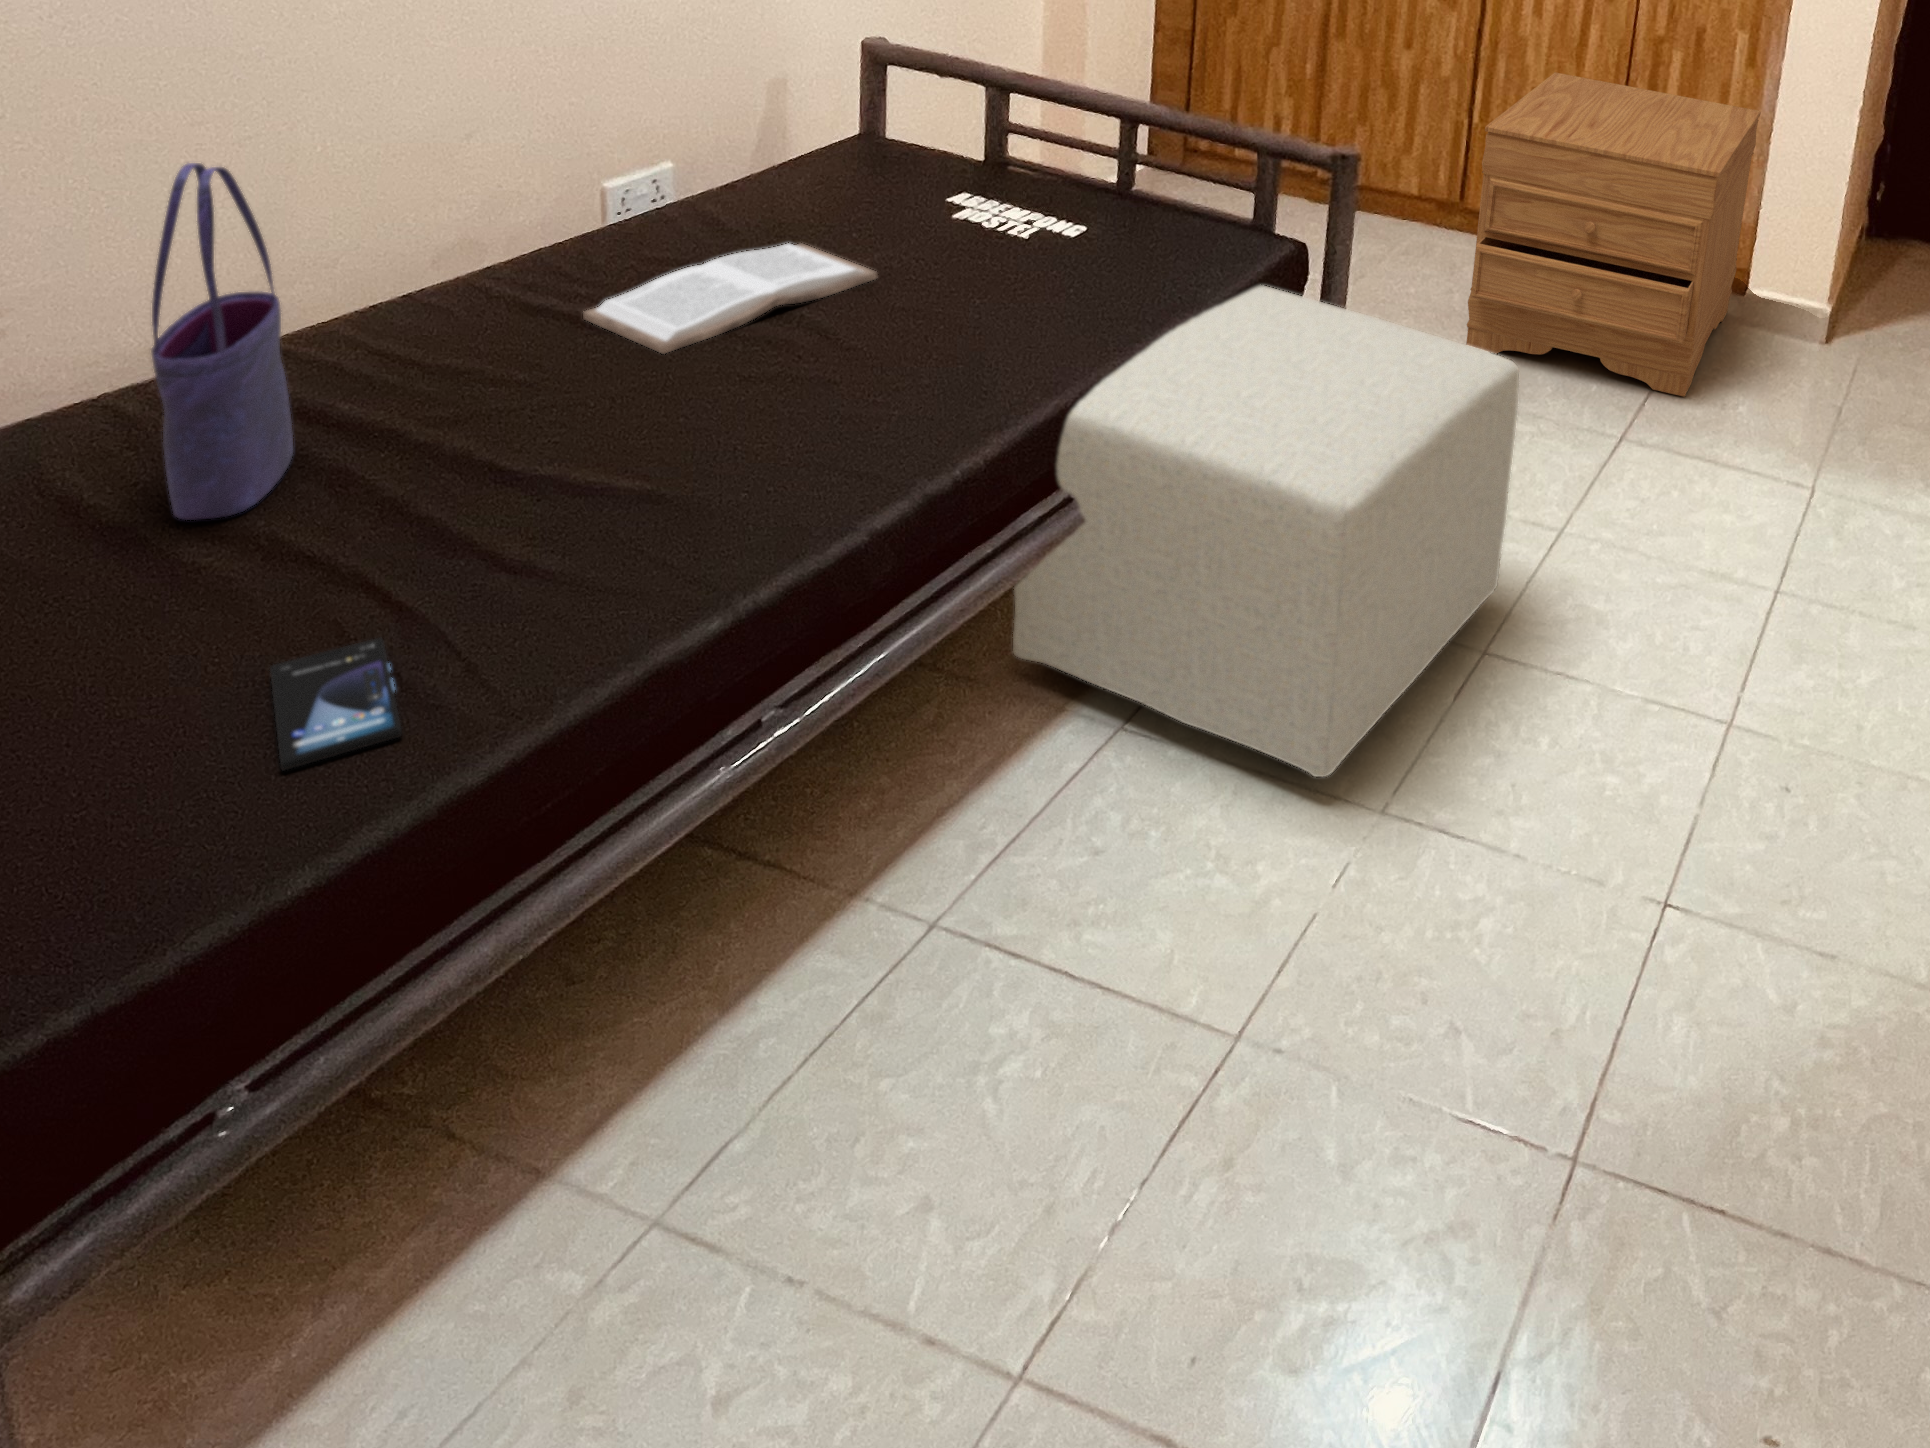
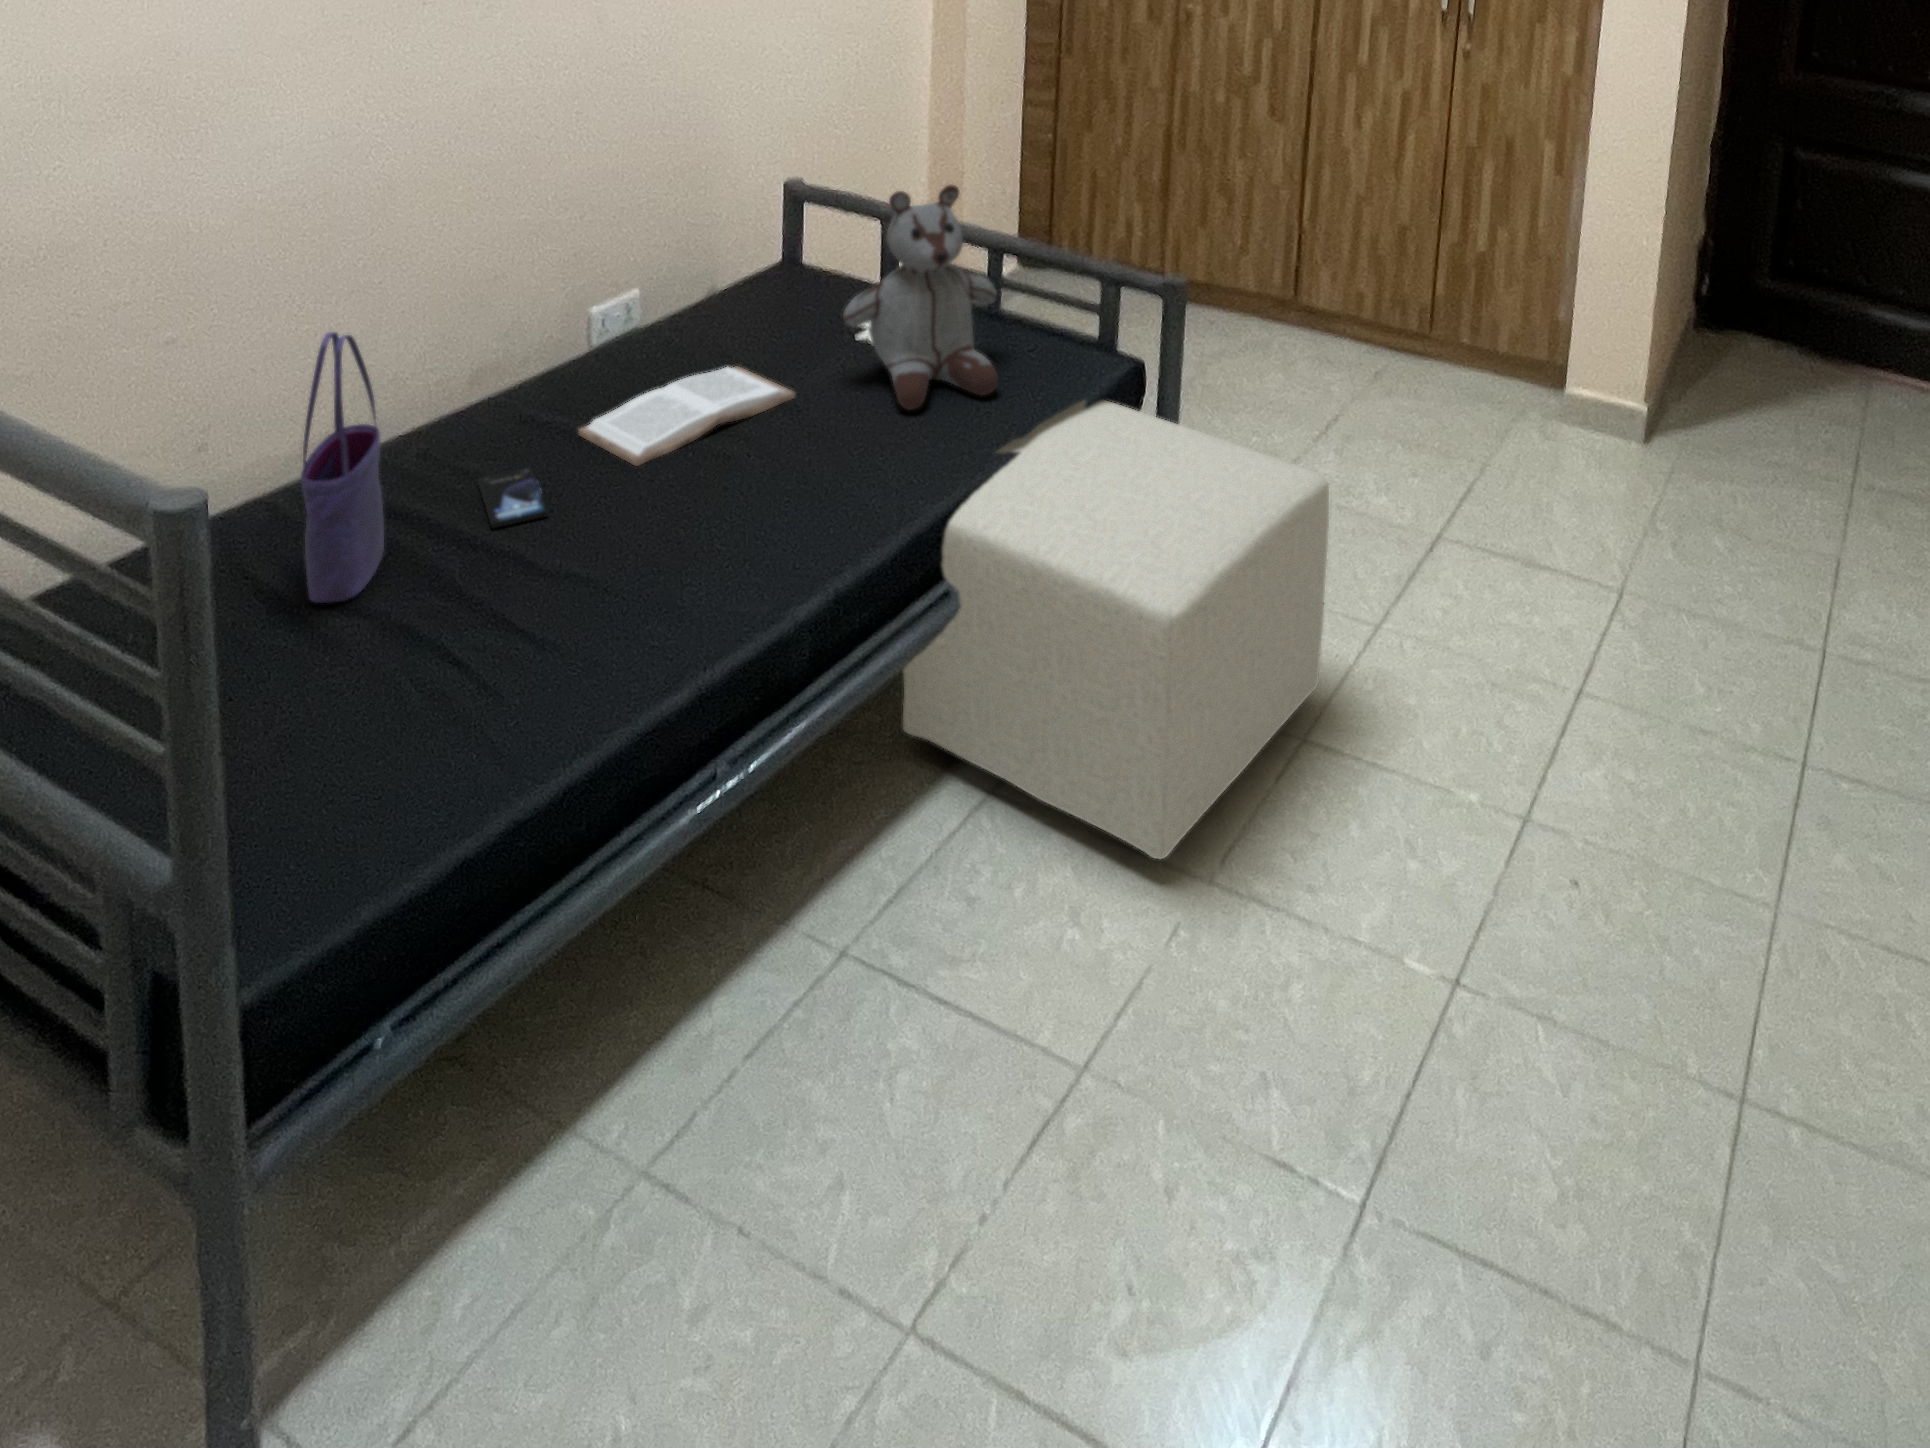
stuffed bear: none [939,31,1133,292] -> present [843,185,998,410]
nightstand: present [1466,72,1761,396] -> none [1298,183,1569,498]
smartphone: present [270,638,402,770] -> present [478,467,548,528]

